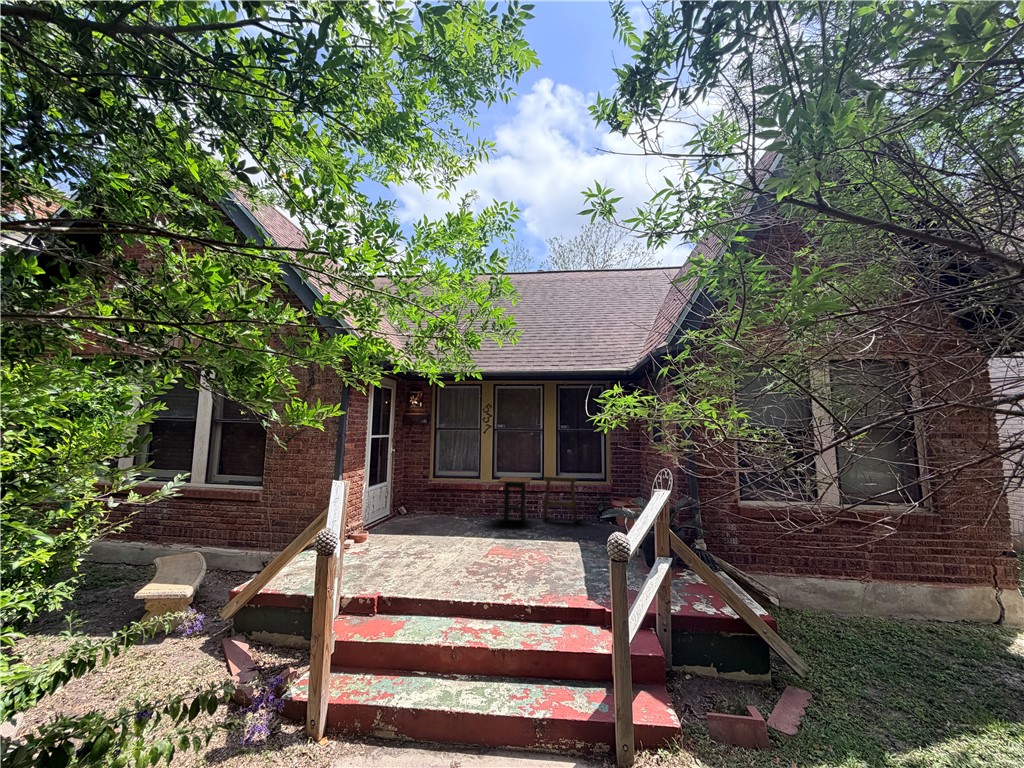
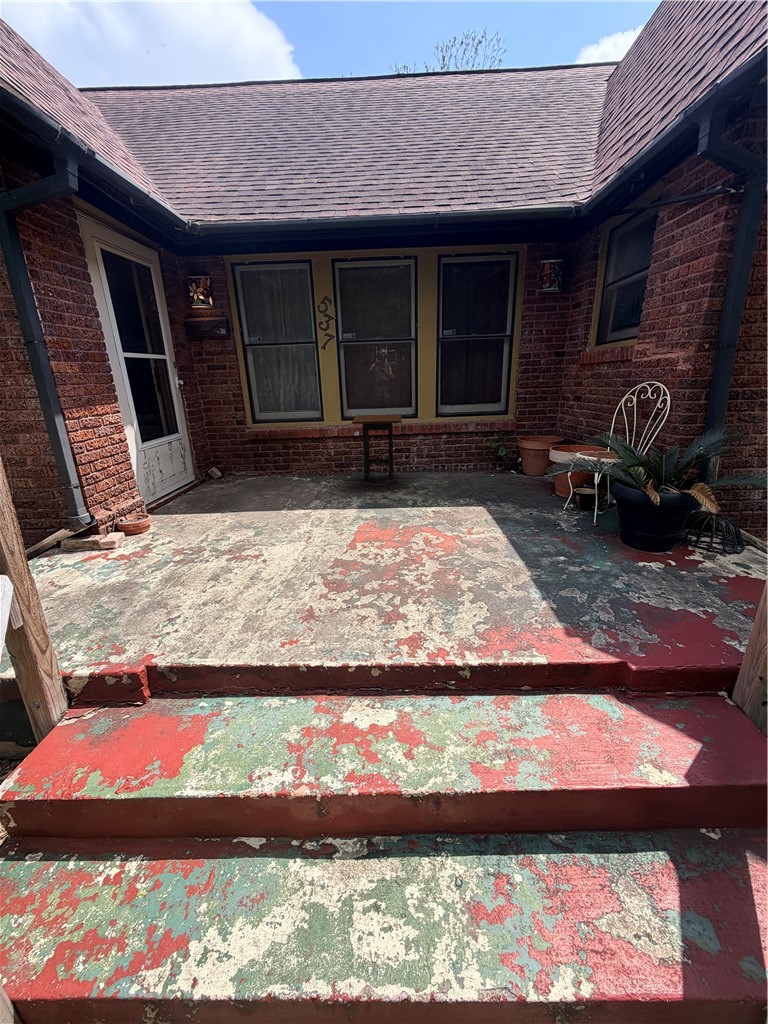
stool: present [543,476,577,522] -> none [420,409,471,475]

